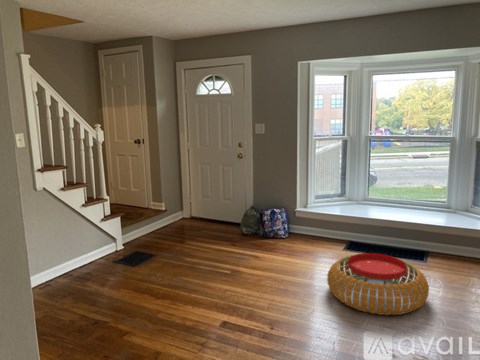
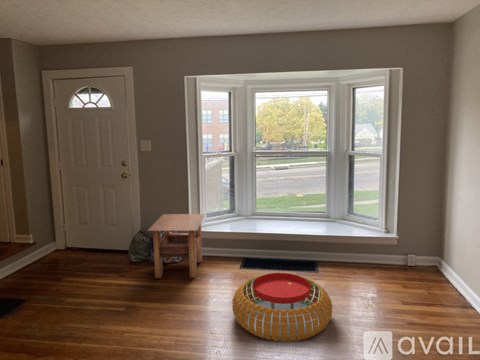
side table: none [256,193,313,253] -> present [148,214,205,278]

